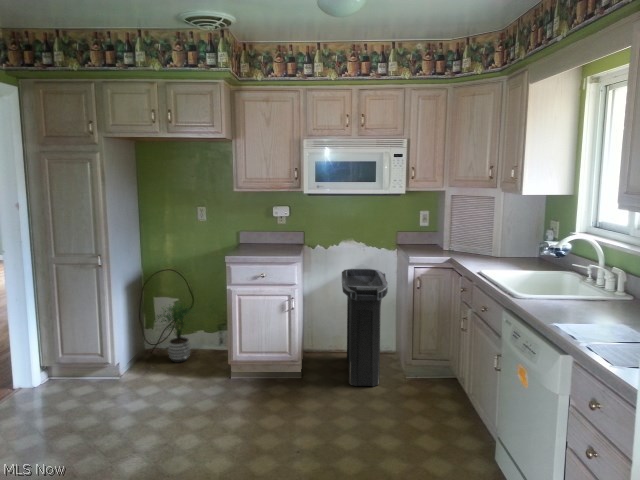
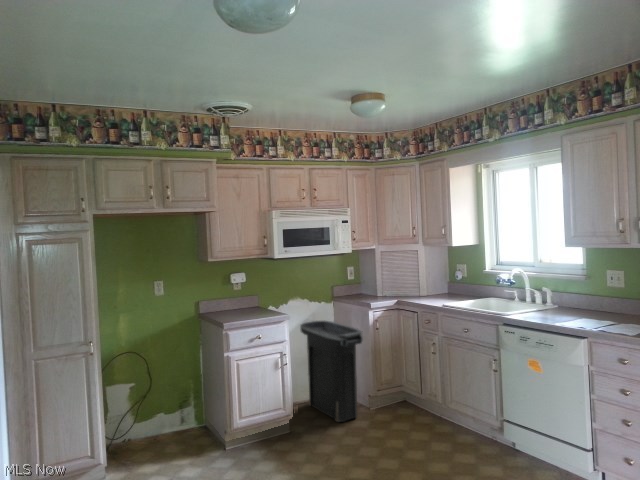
potted plant: present [155,304,192,363] -> none [129,384,174,452]

